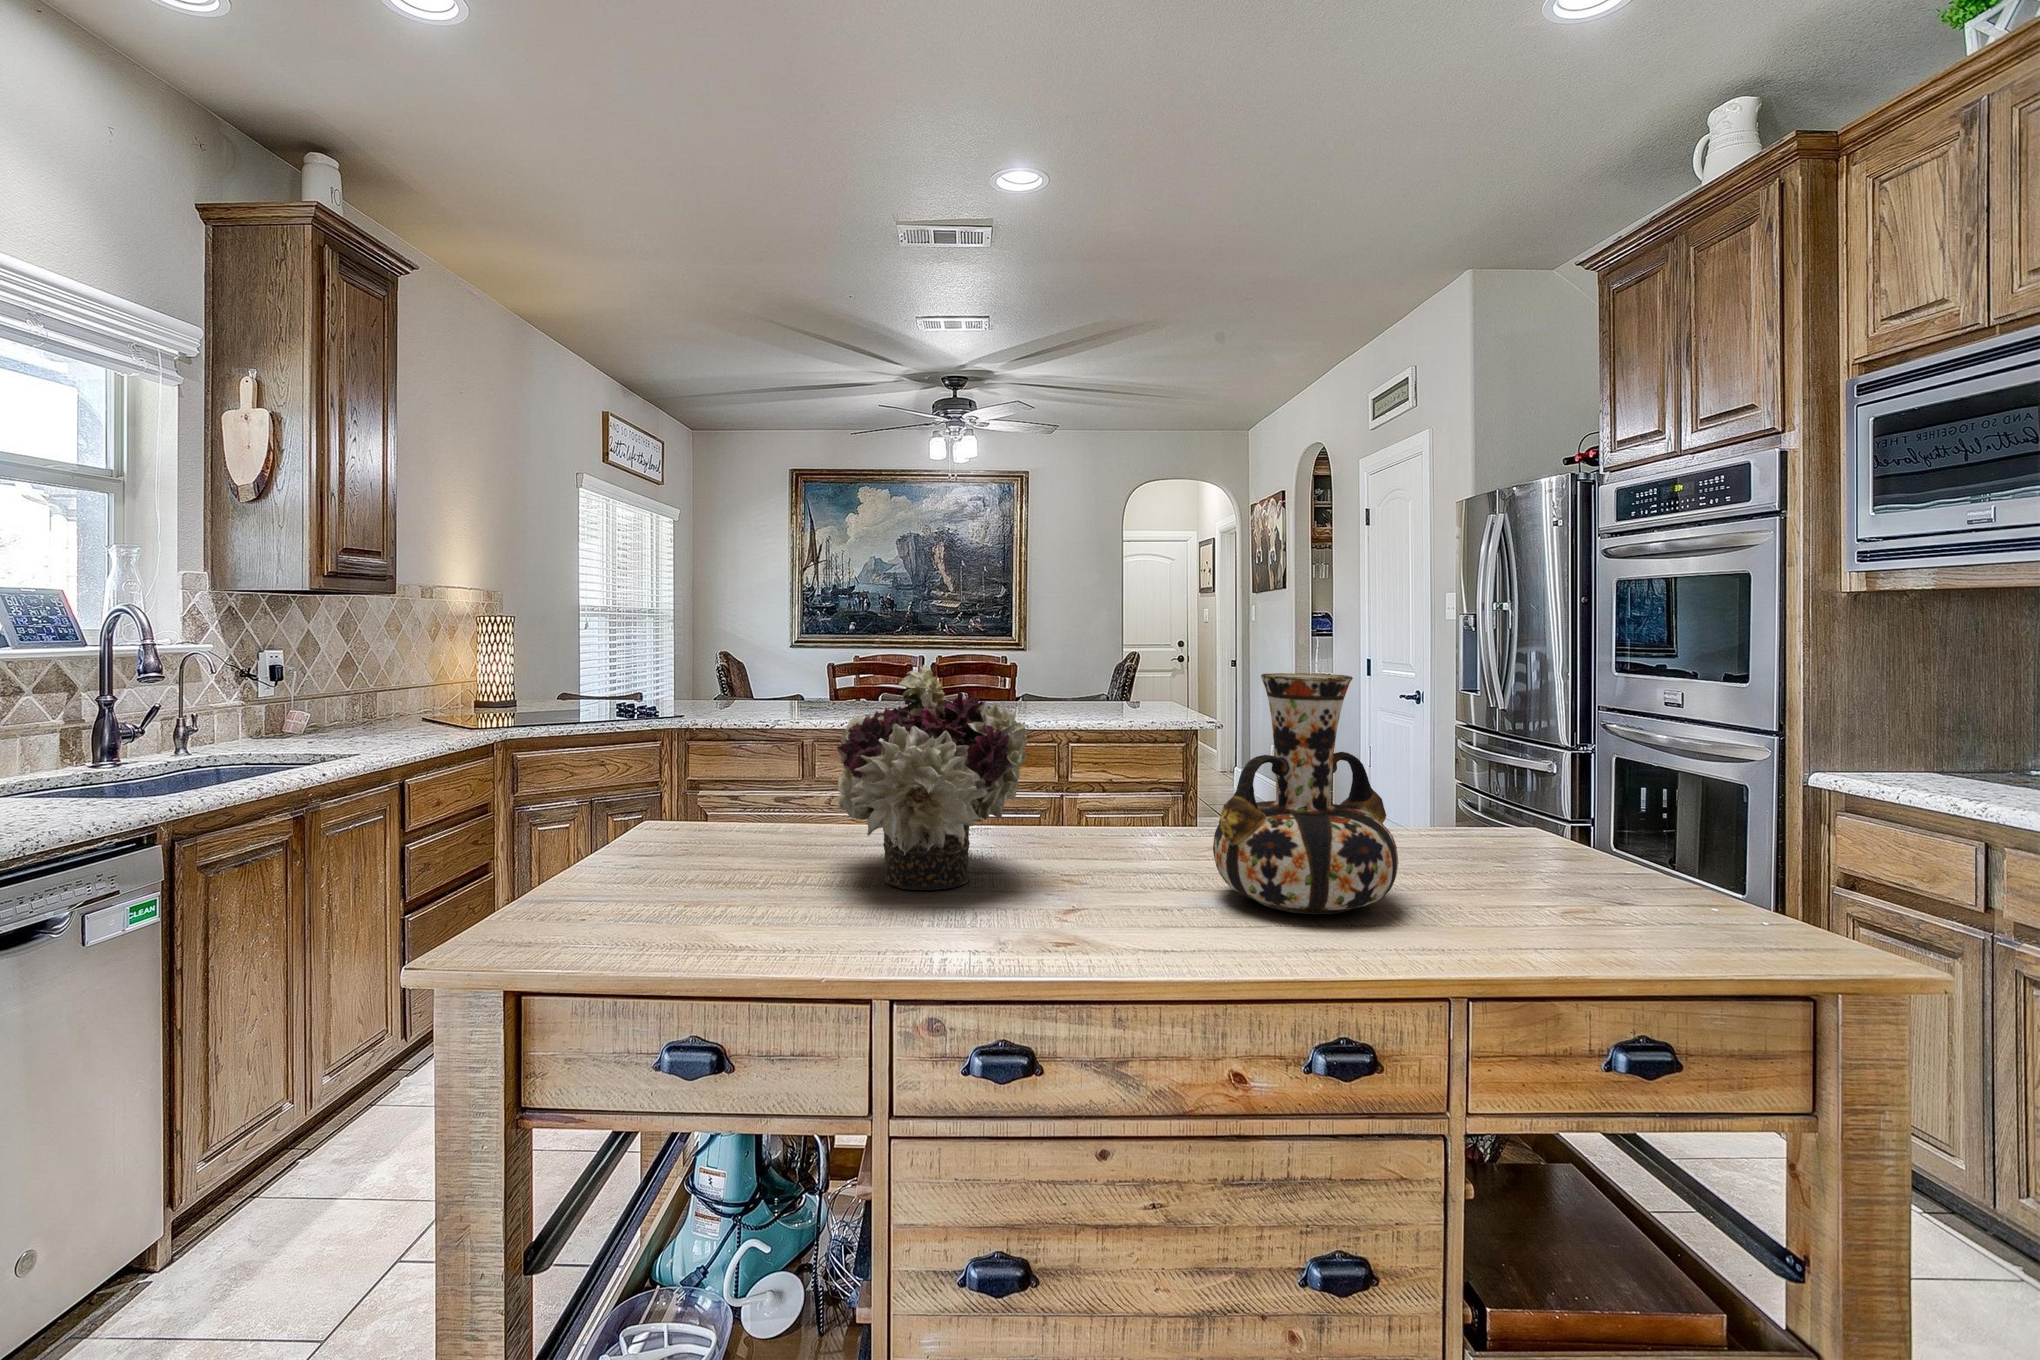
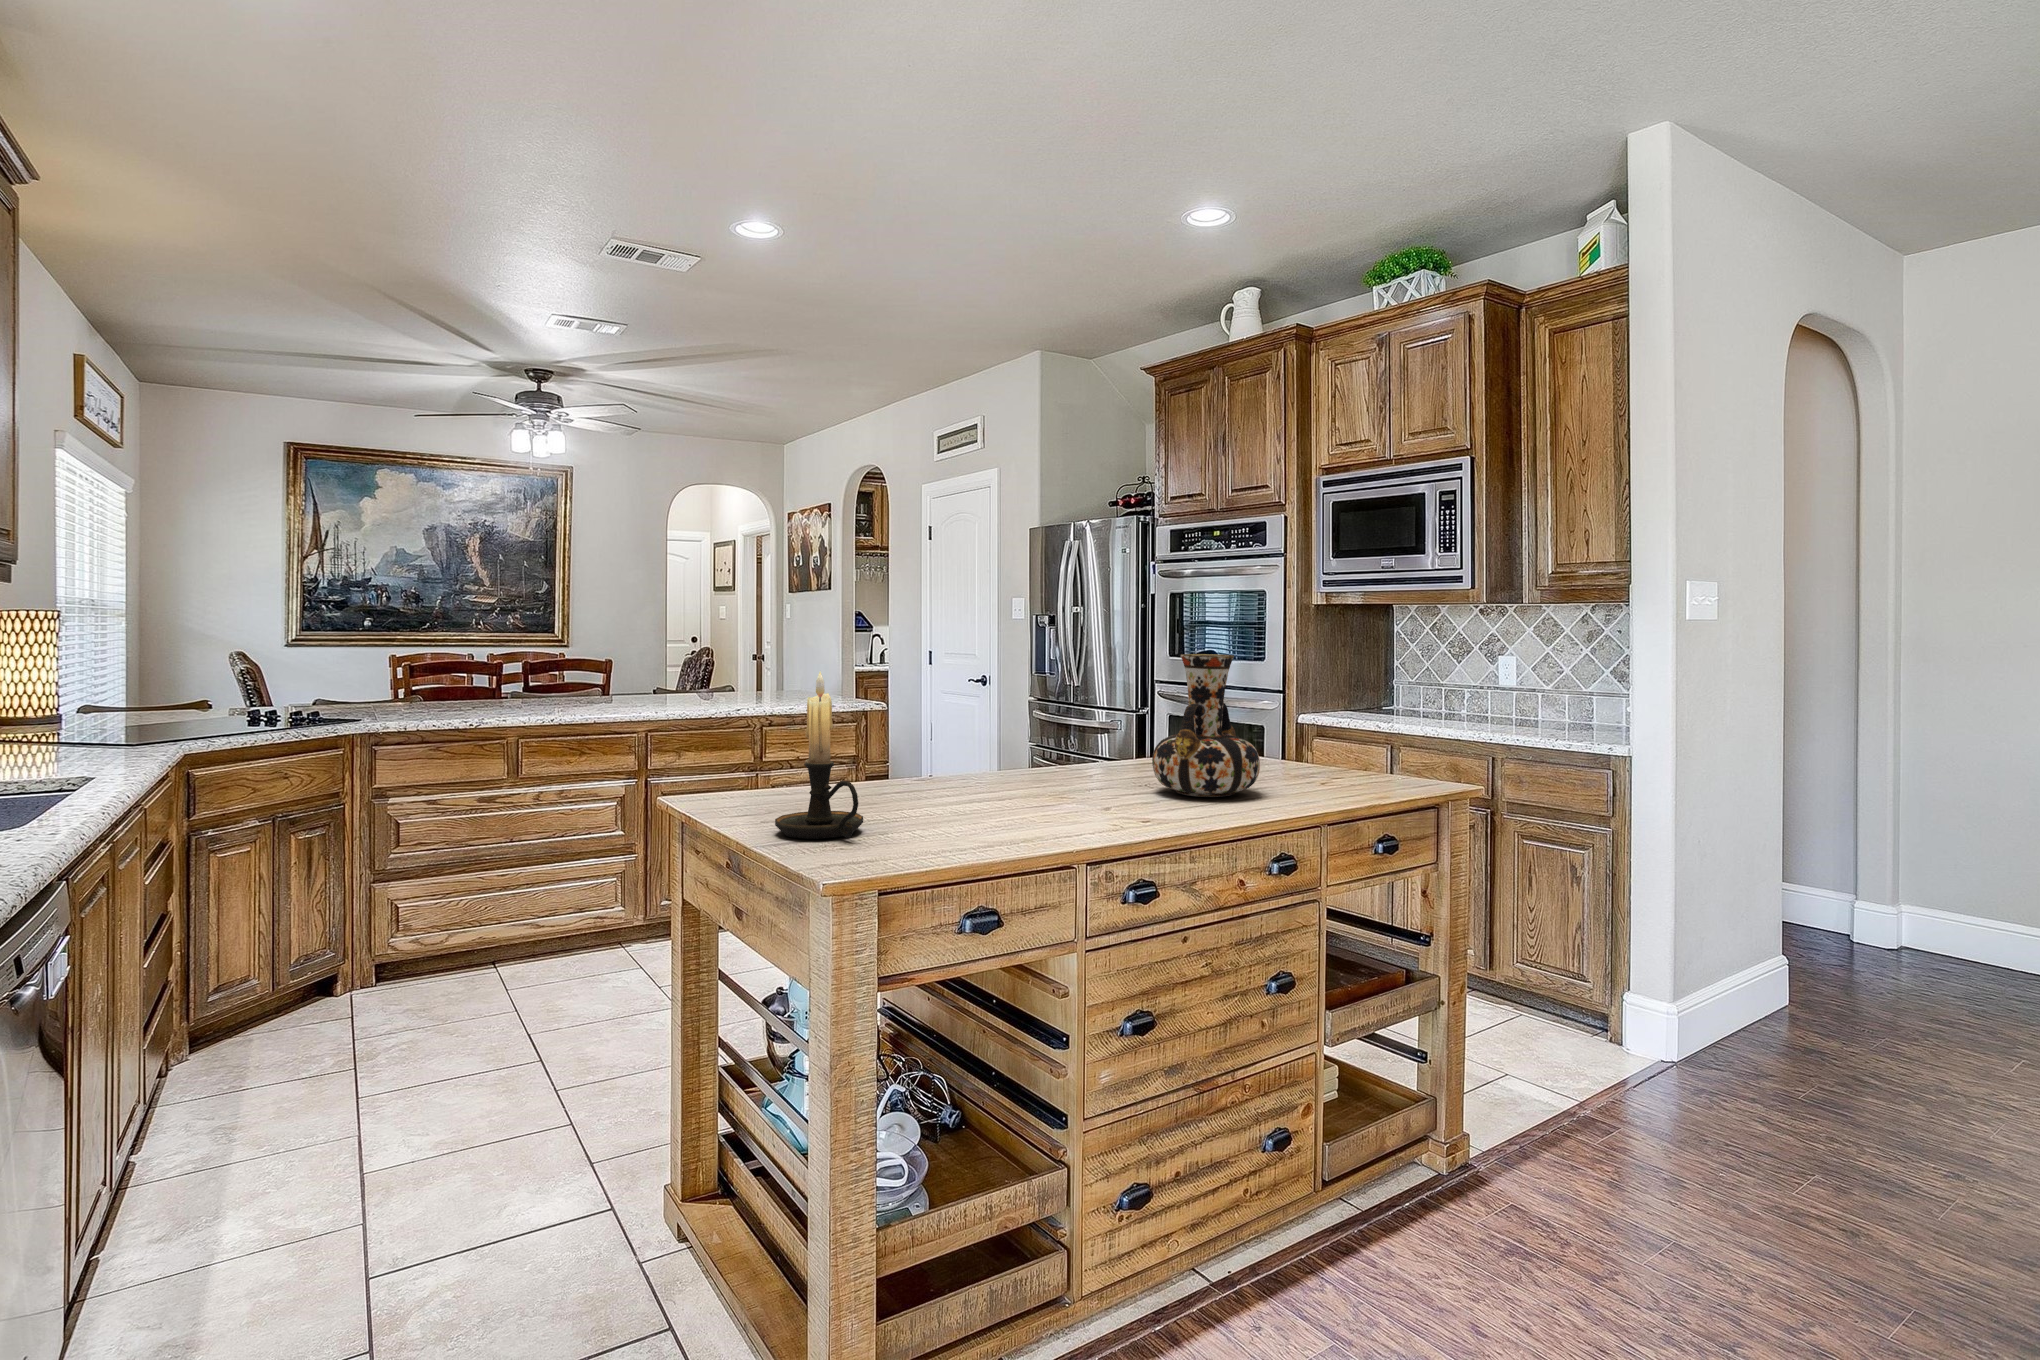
flower arrangement: present [837,665,1028,890] -> none [899,652,1059,813]
candle holder: none [604,685,715,903] -> present [775,672,863,839]

